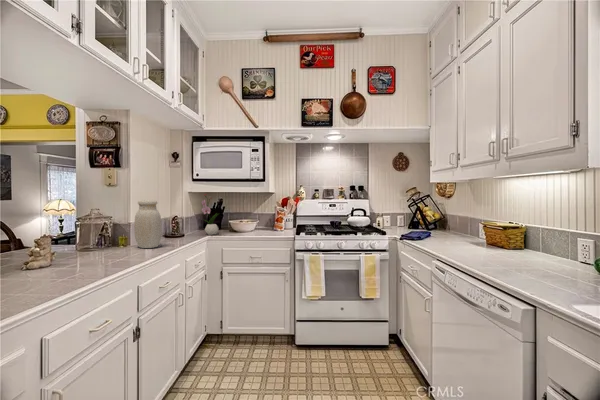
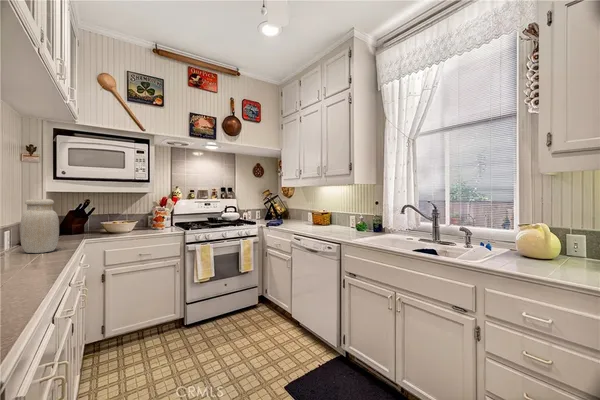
flower arrangement: present [202,194,219,235] -> none [74,193,99,236]

